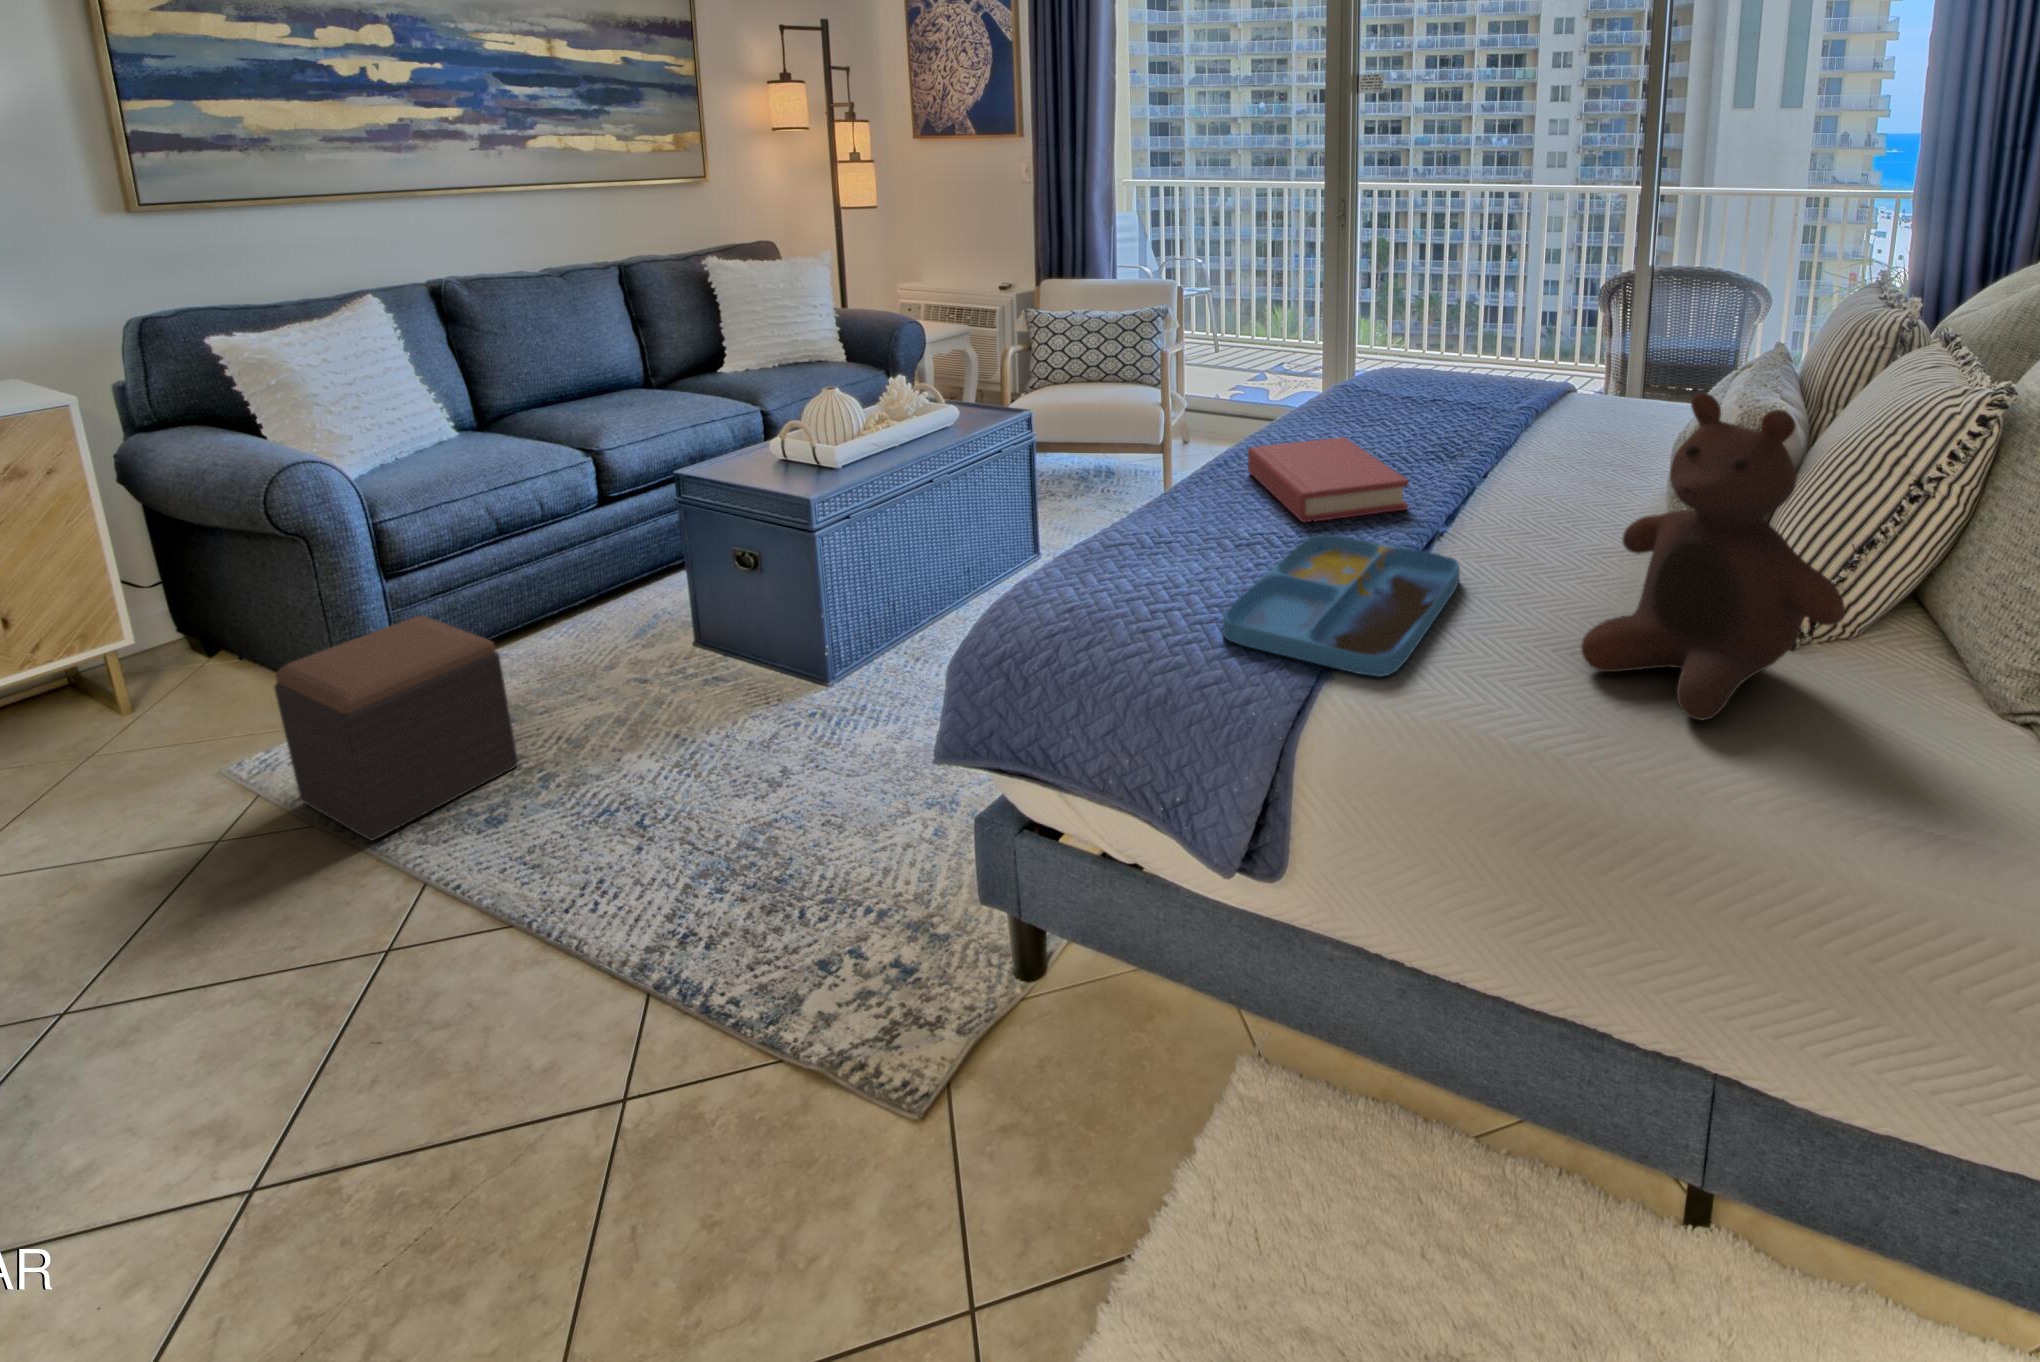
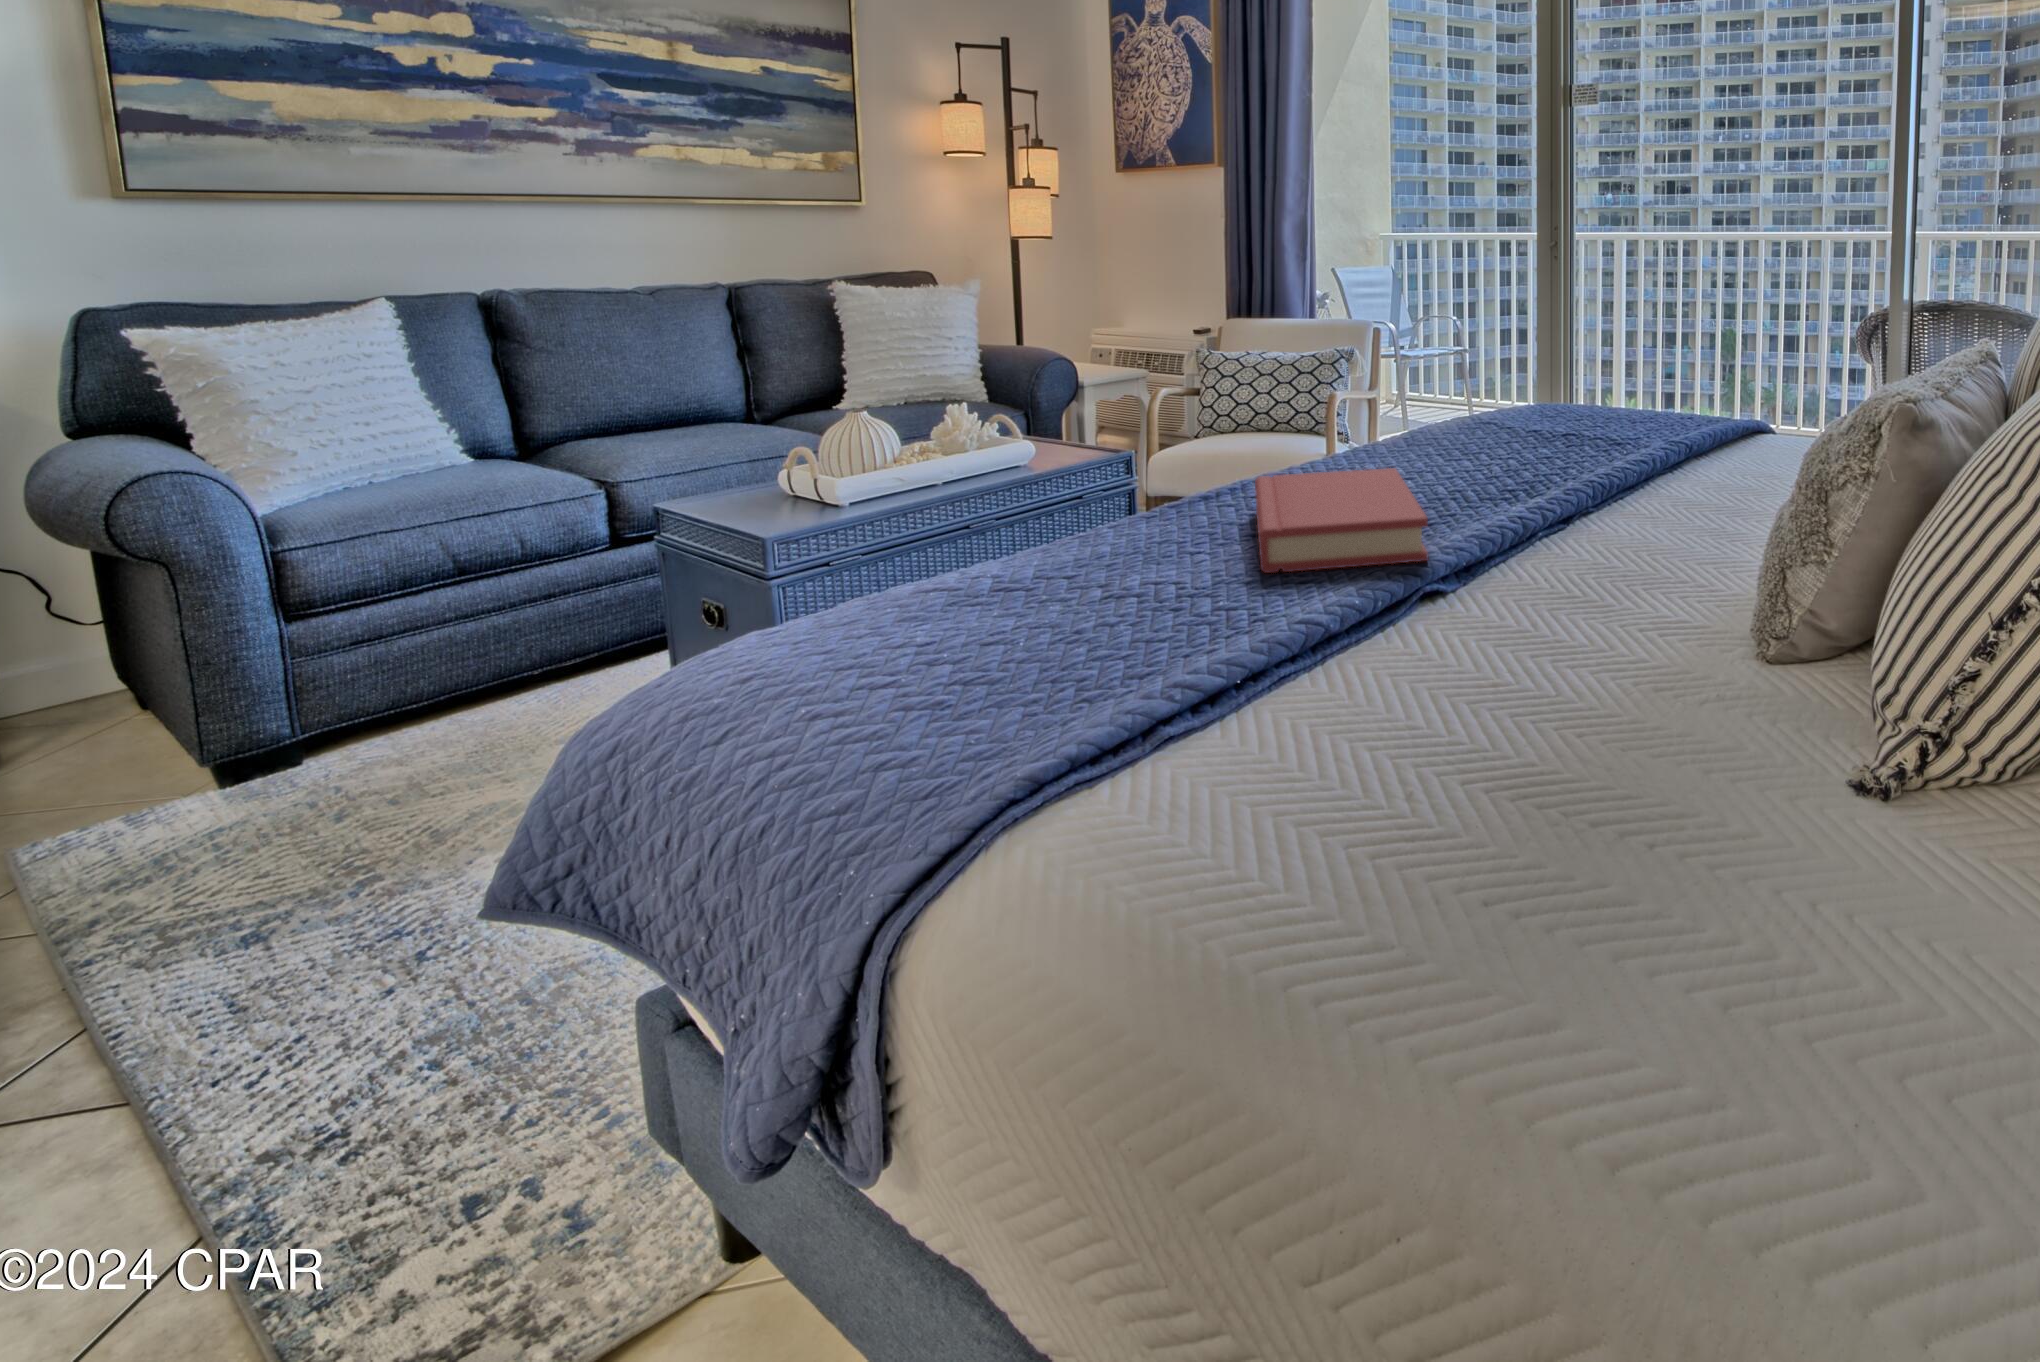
stuffed bear: present [1581,393,1845,720] -> none [1490,333,1907,916]
tray: present [1223,534,1460,677] -> none [965,585,1416,805]
footstool: present [274,616,518,841] -> none [19,672,348,969]

